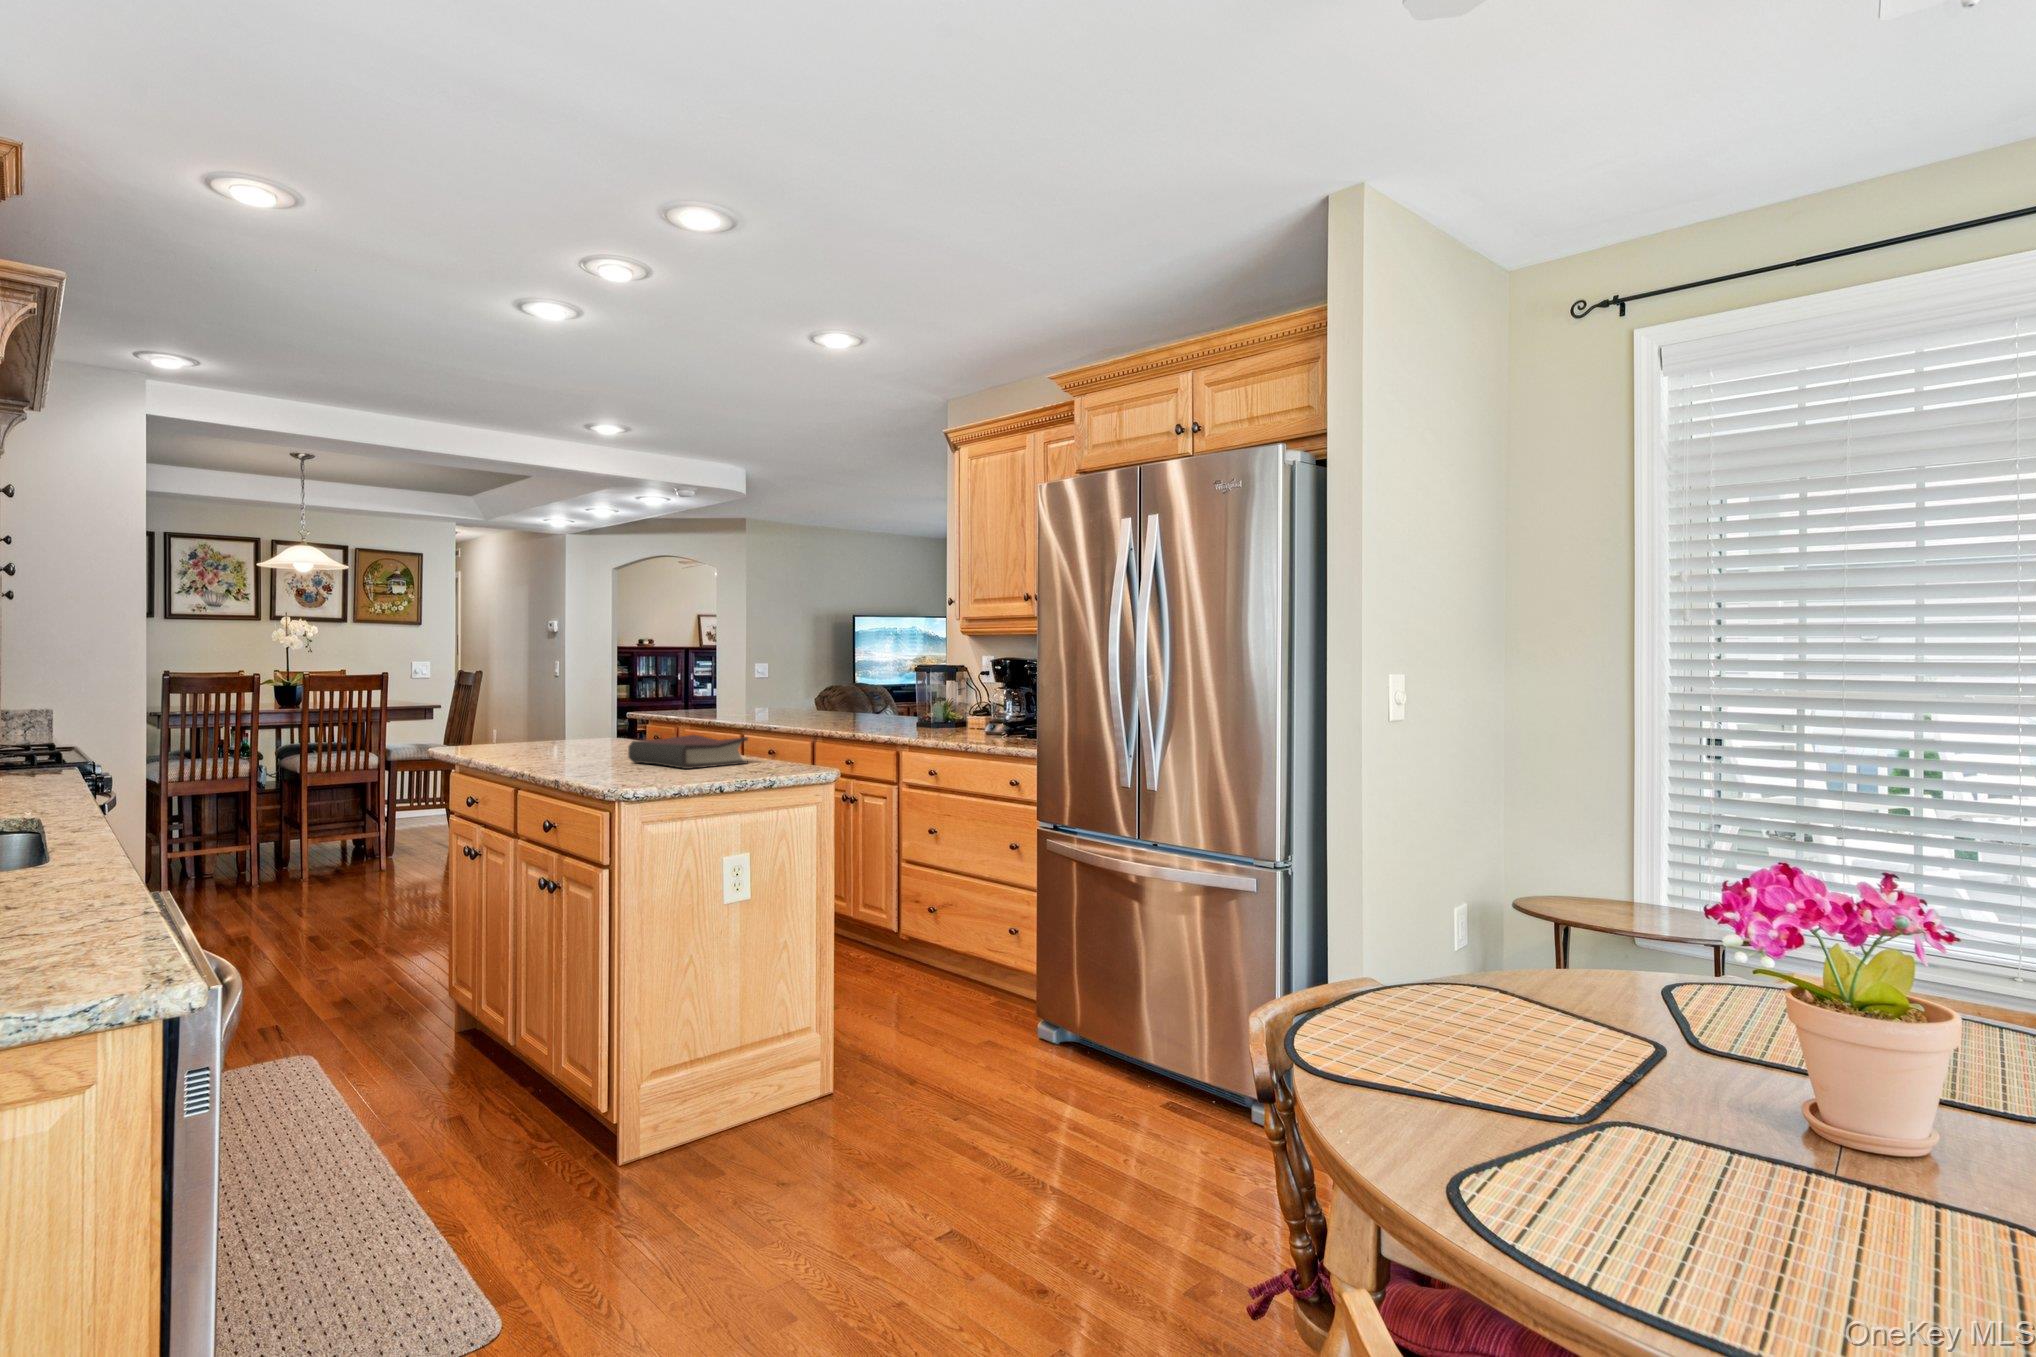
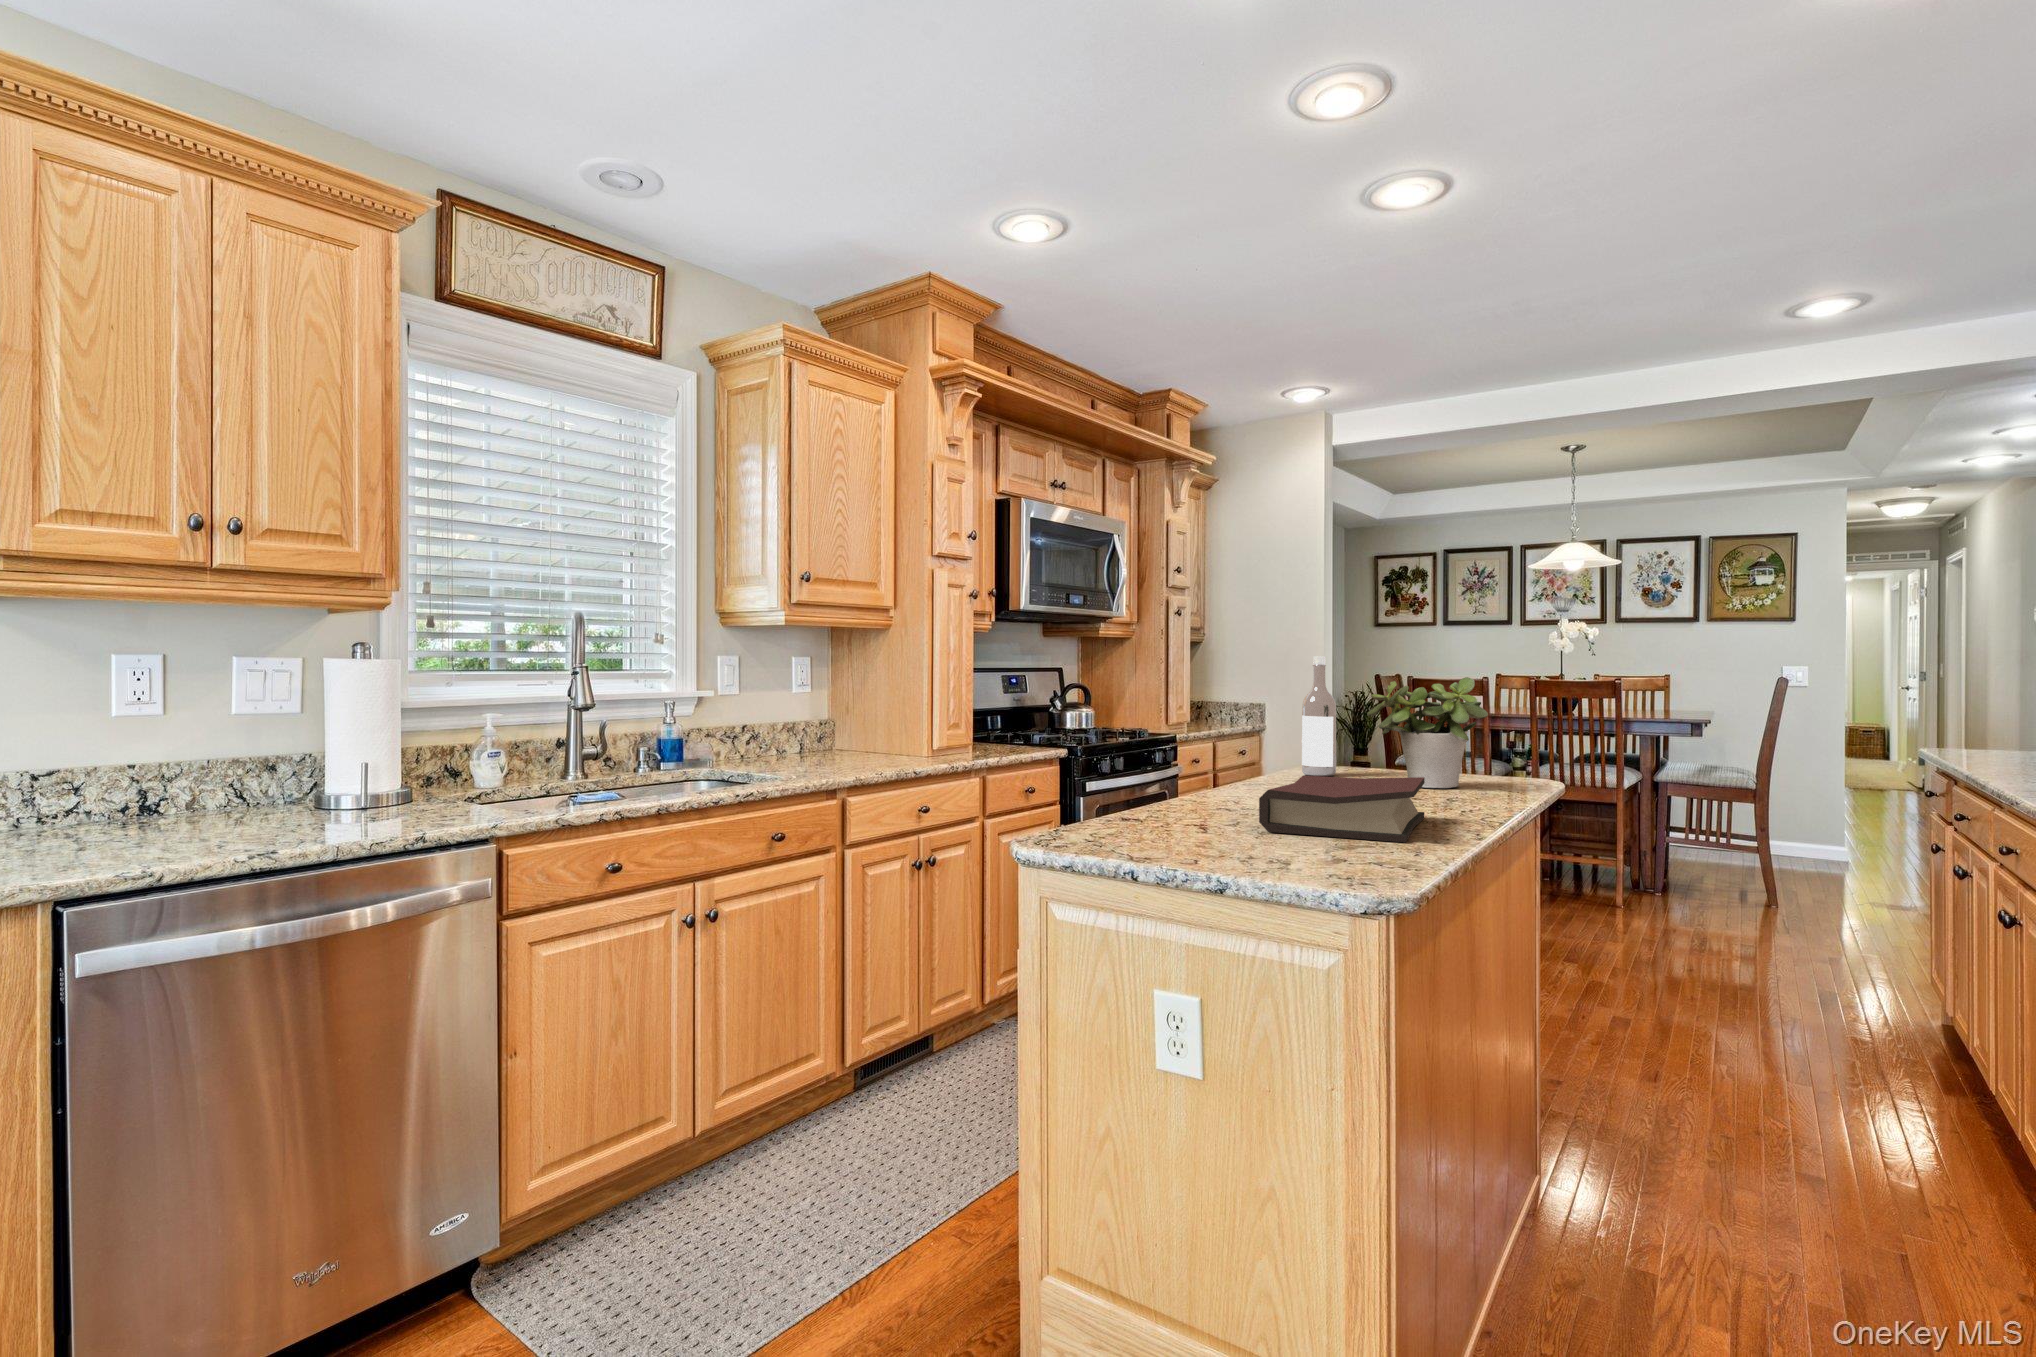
wine bottle: none [486,663,513,753] -> present [1302,656,1336,776]
potted plant: none [560,677,636,750] -> present [1367,677,1488,788]

